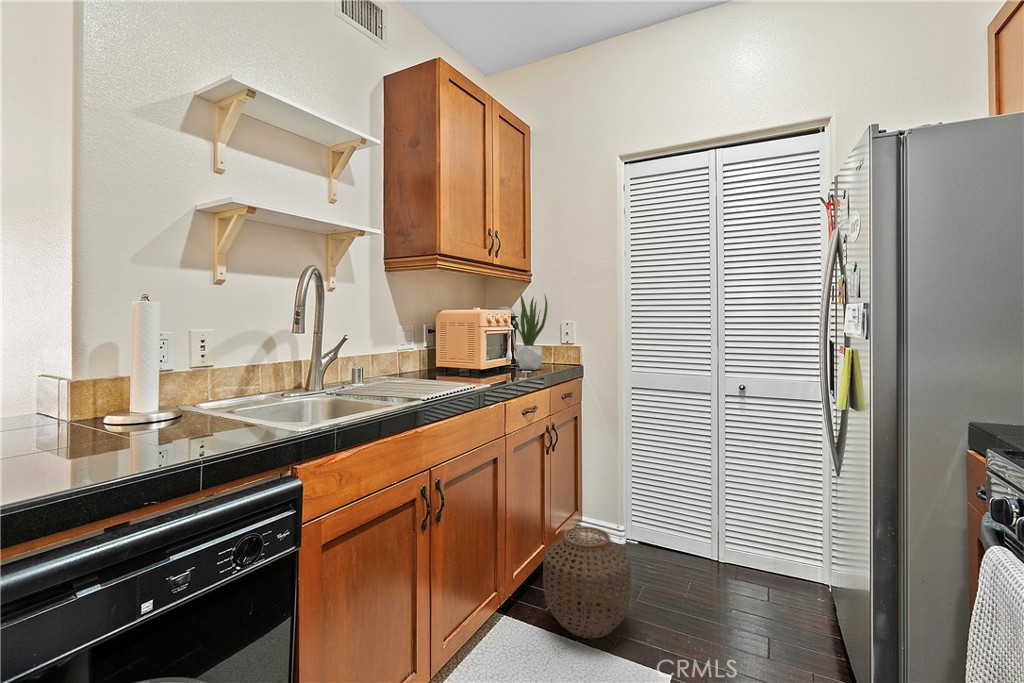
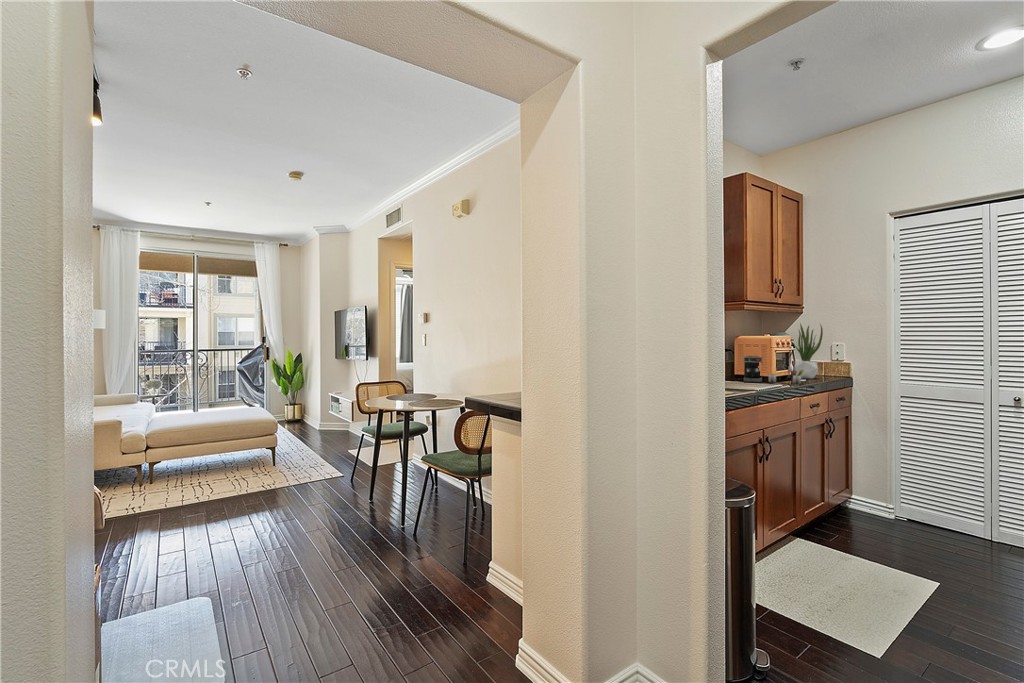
coffee maker: none [440,339,517,378] -> present [743,356,803,384]
woven basket: present [543,526,631,638] -> none [831,489,907,563]

